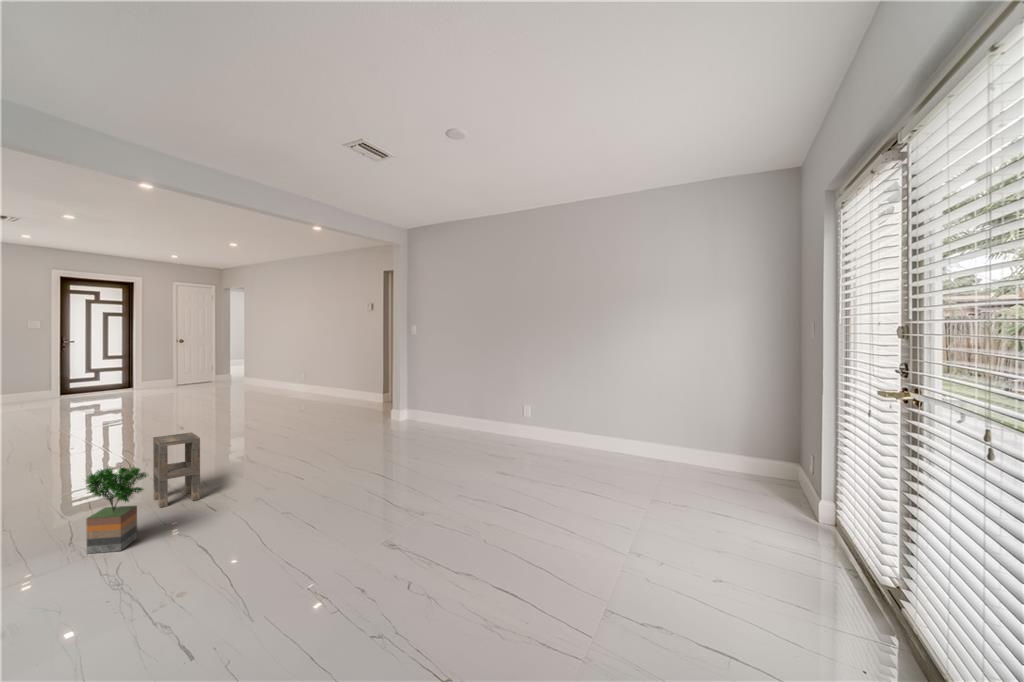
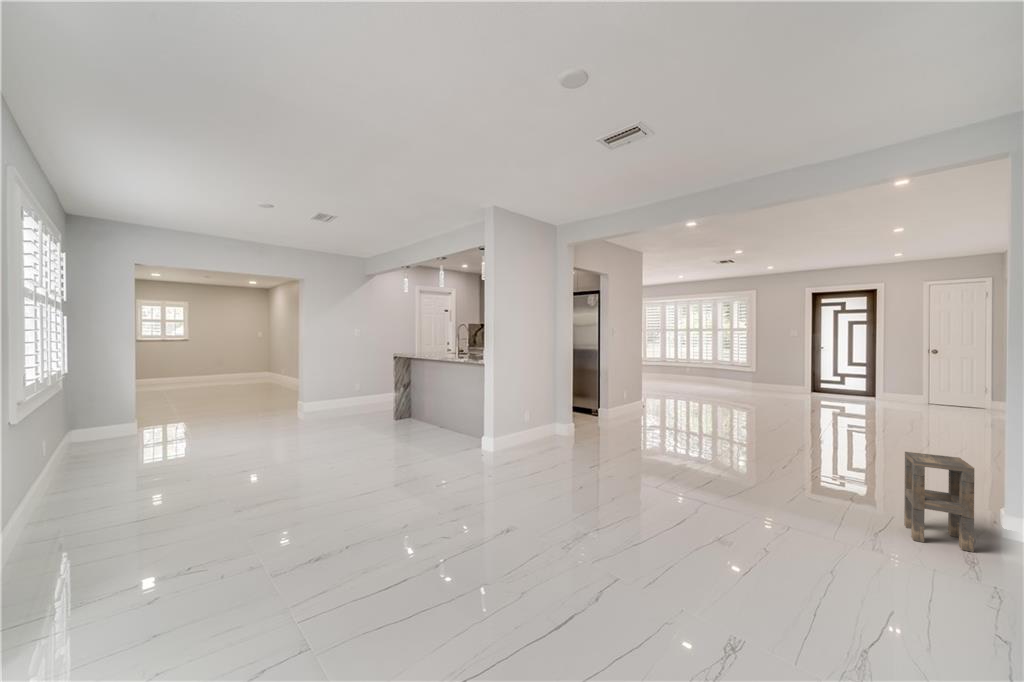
potted tree: present [86,467,147,554] -> none [828,473,902,576]

